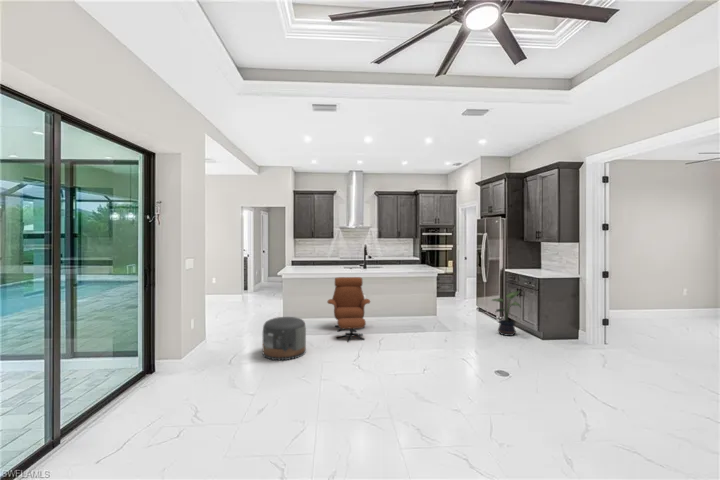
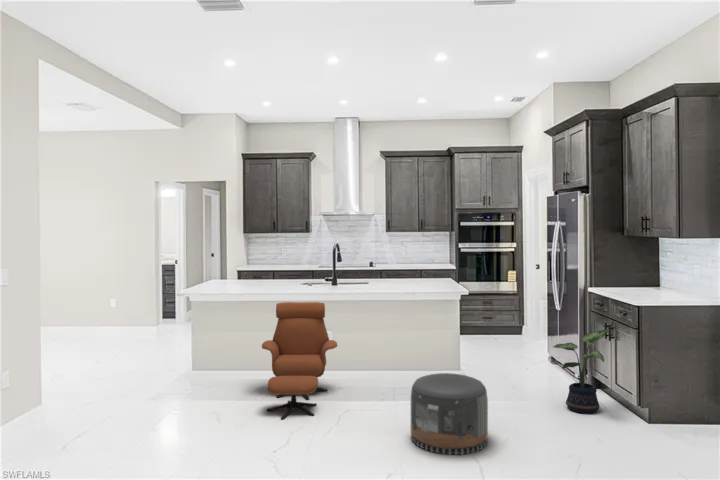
pouf: present [263,317,306,360] -> present [411,373,488,455]

